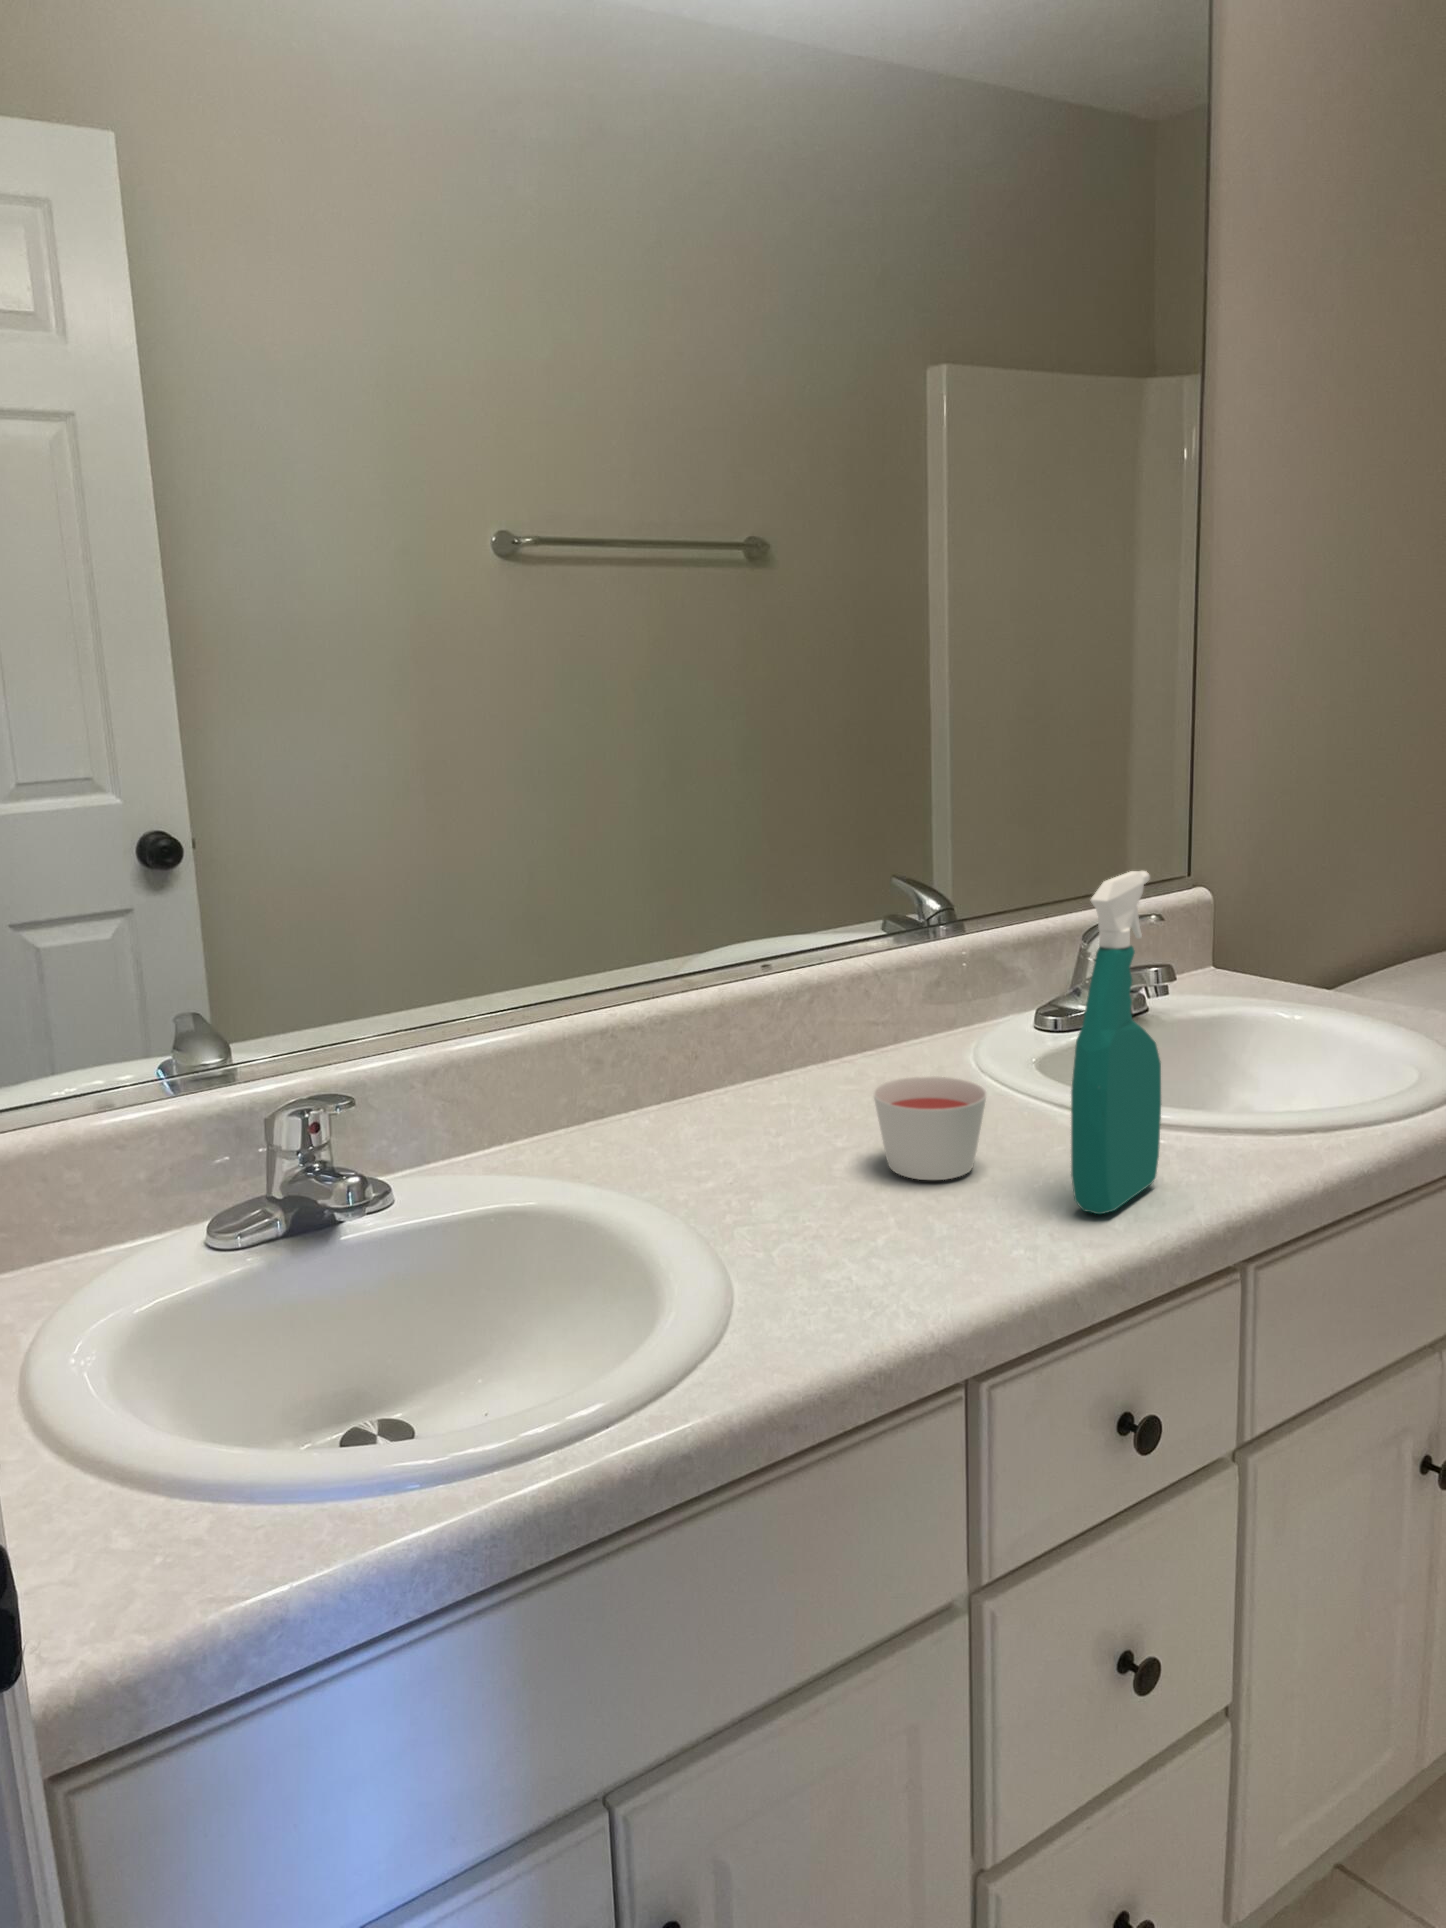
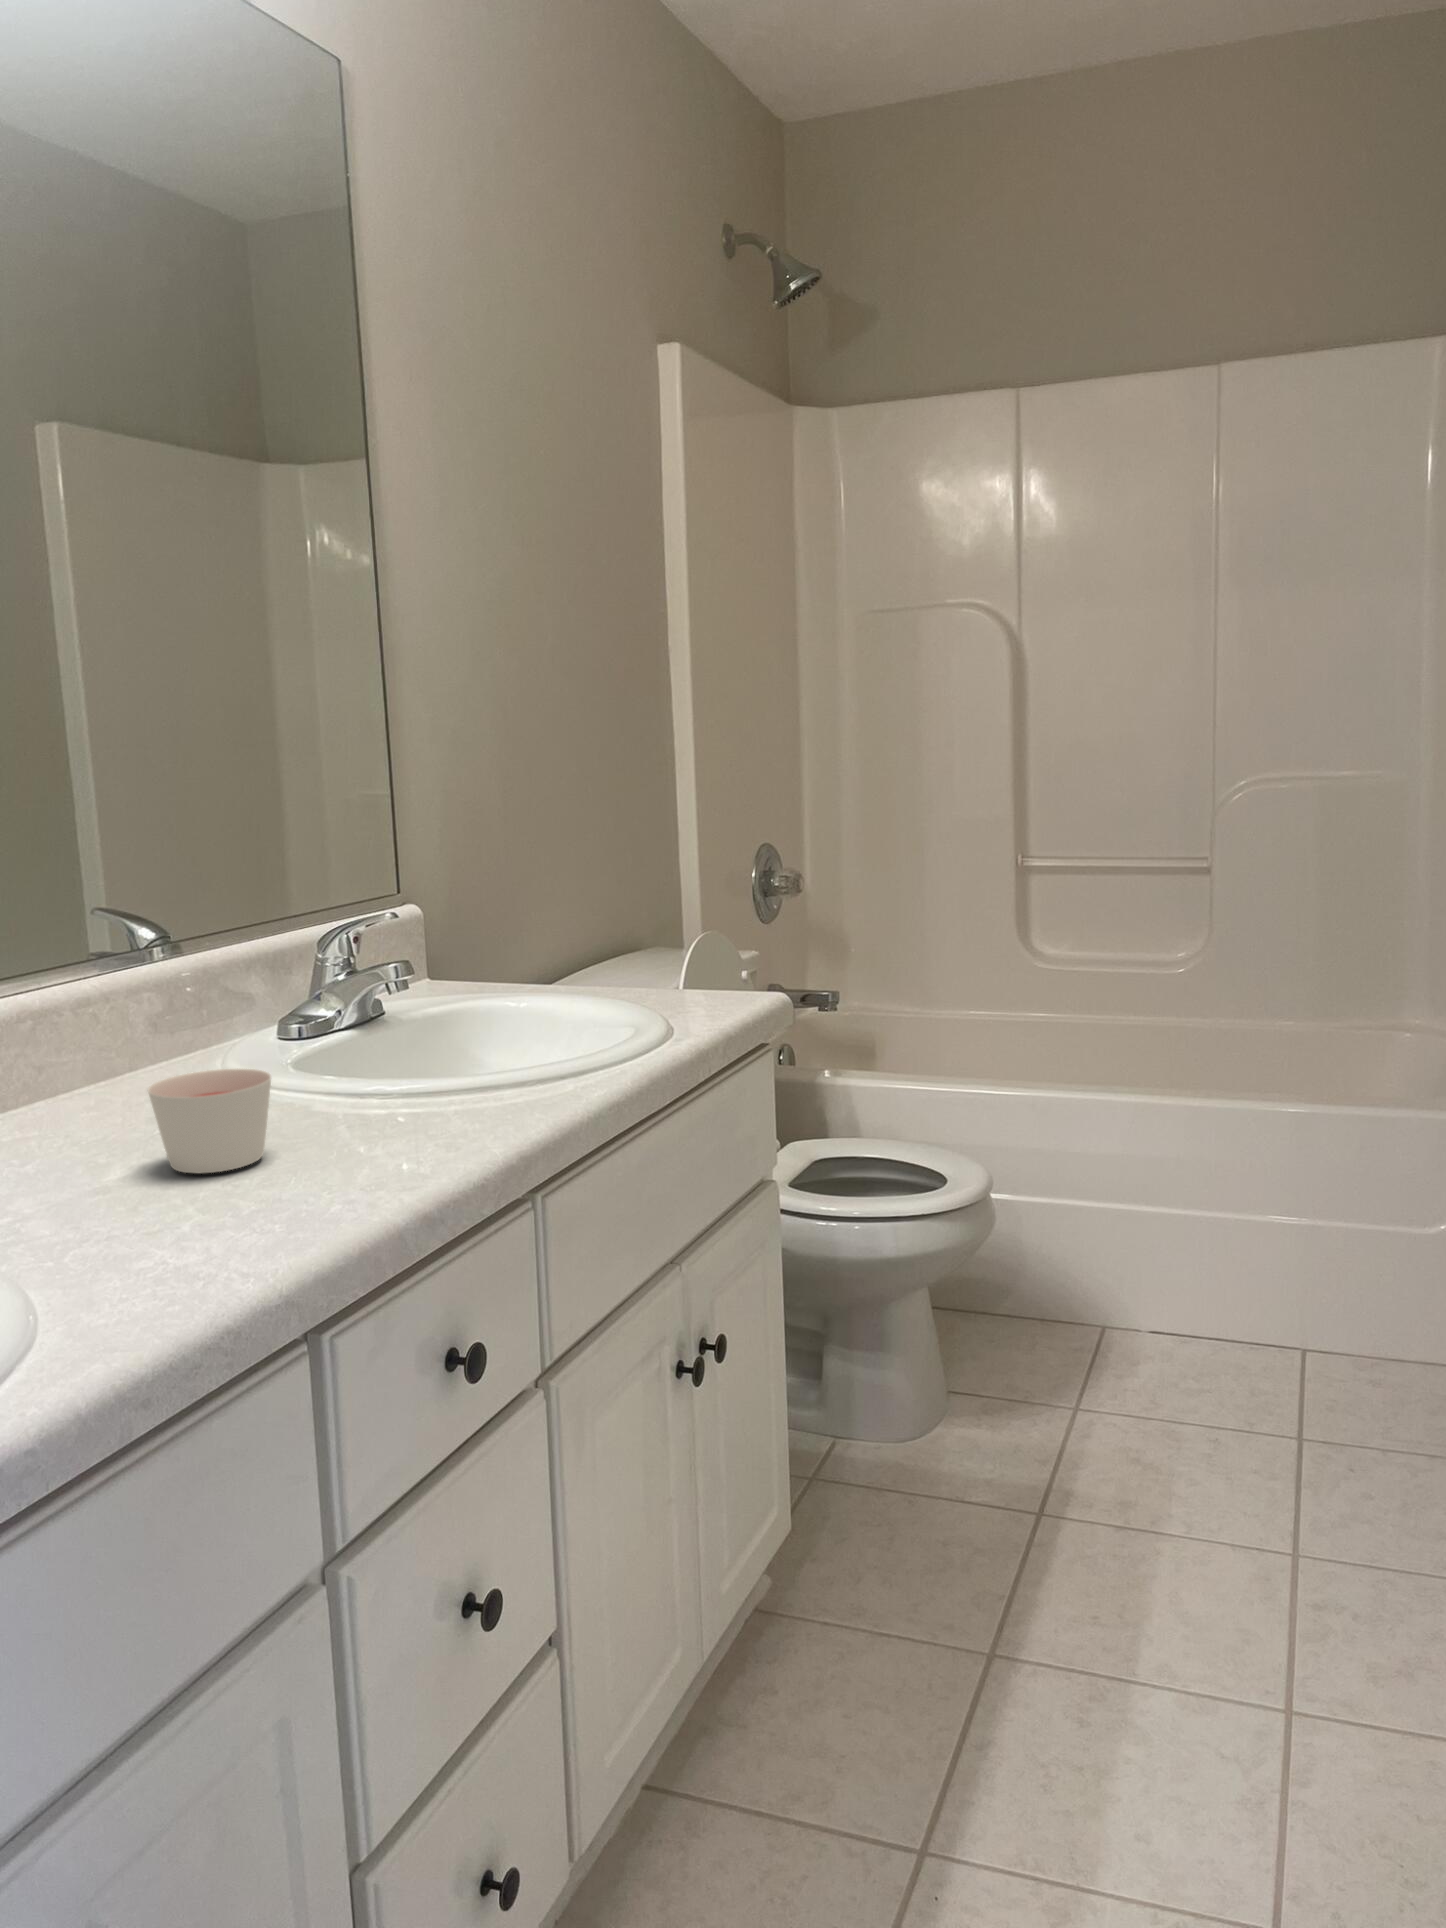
spray bottle: present [1071,871,1161,1214] -> none [366,834,446,1166]

